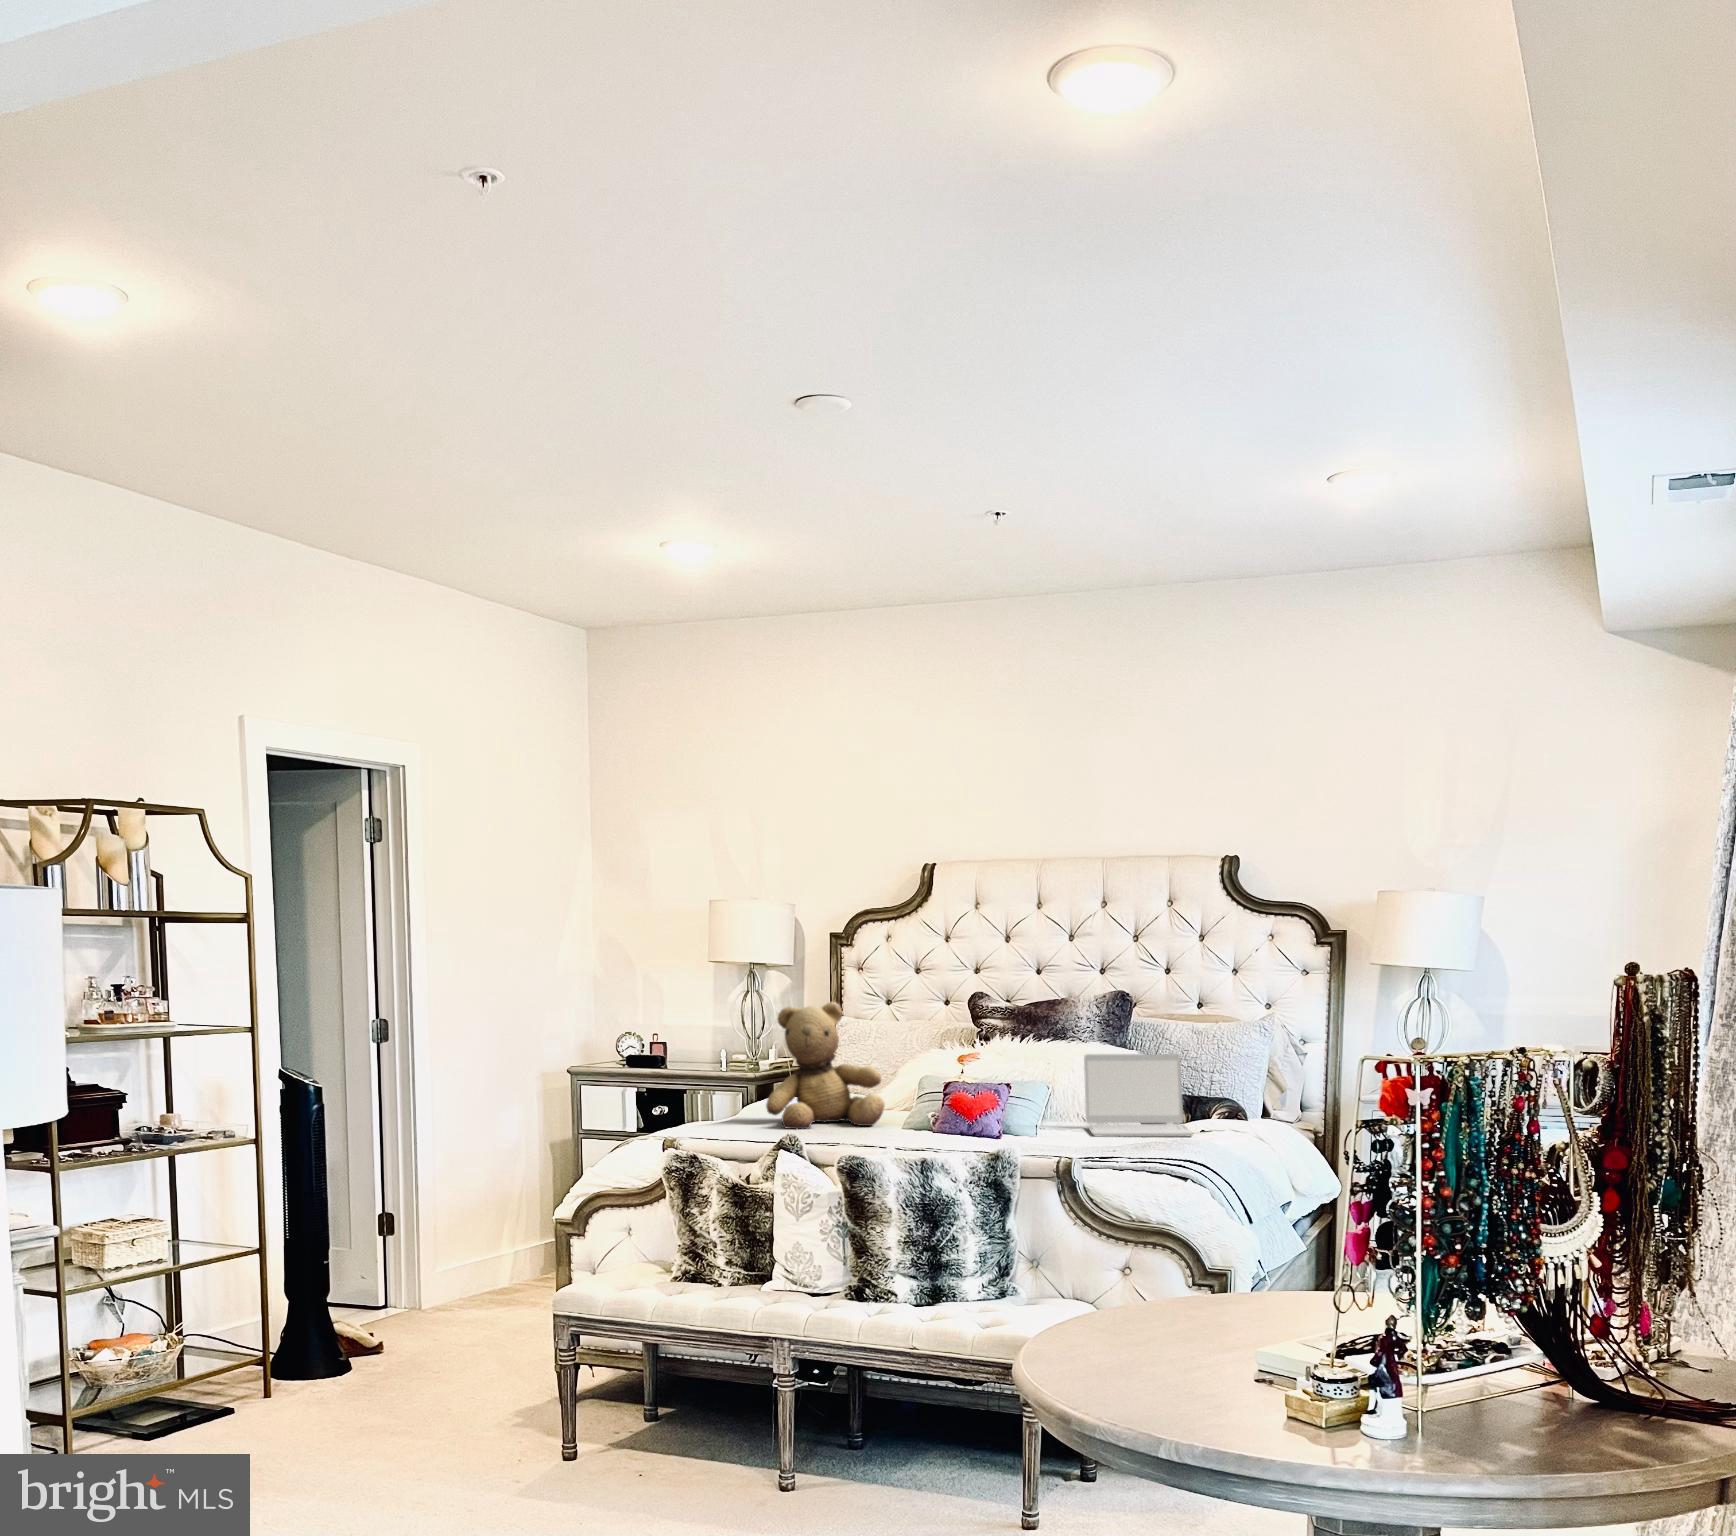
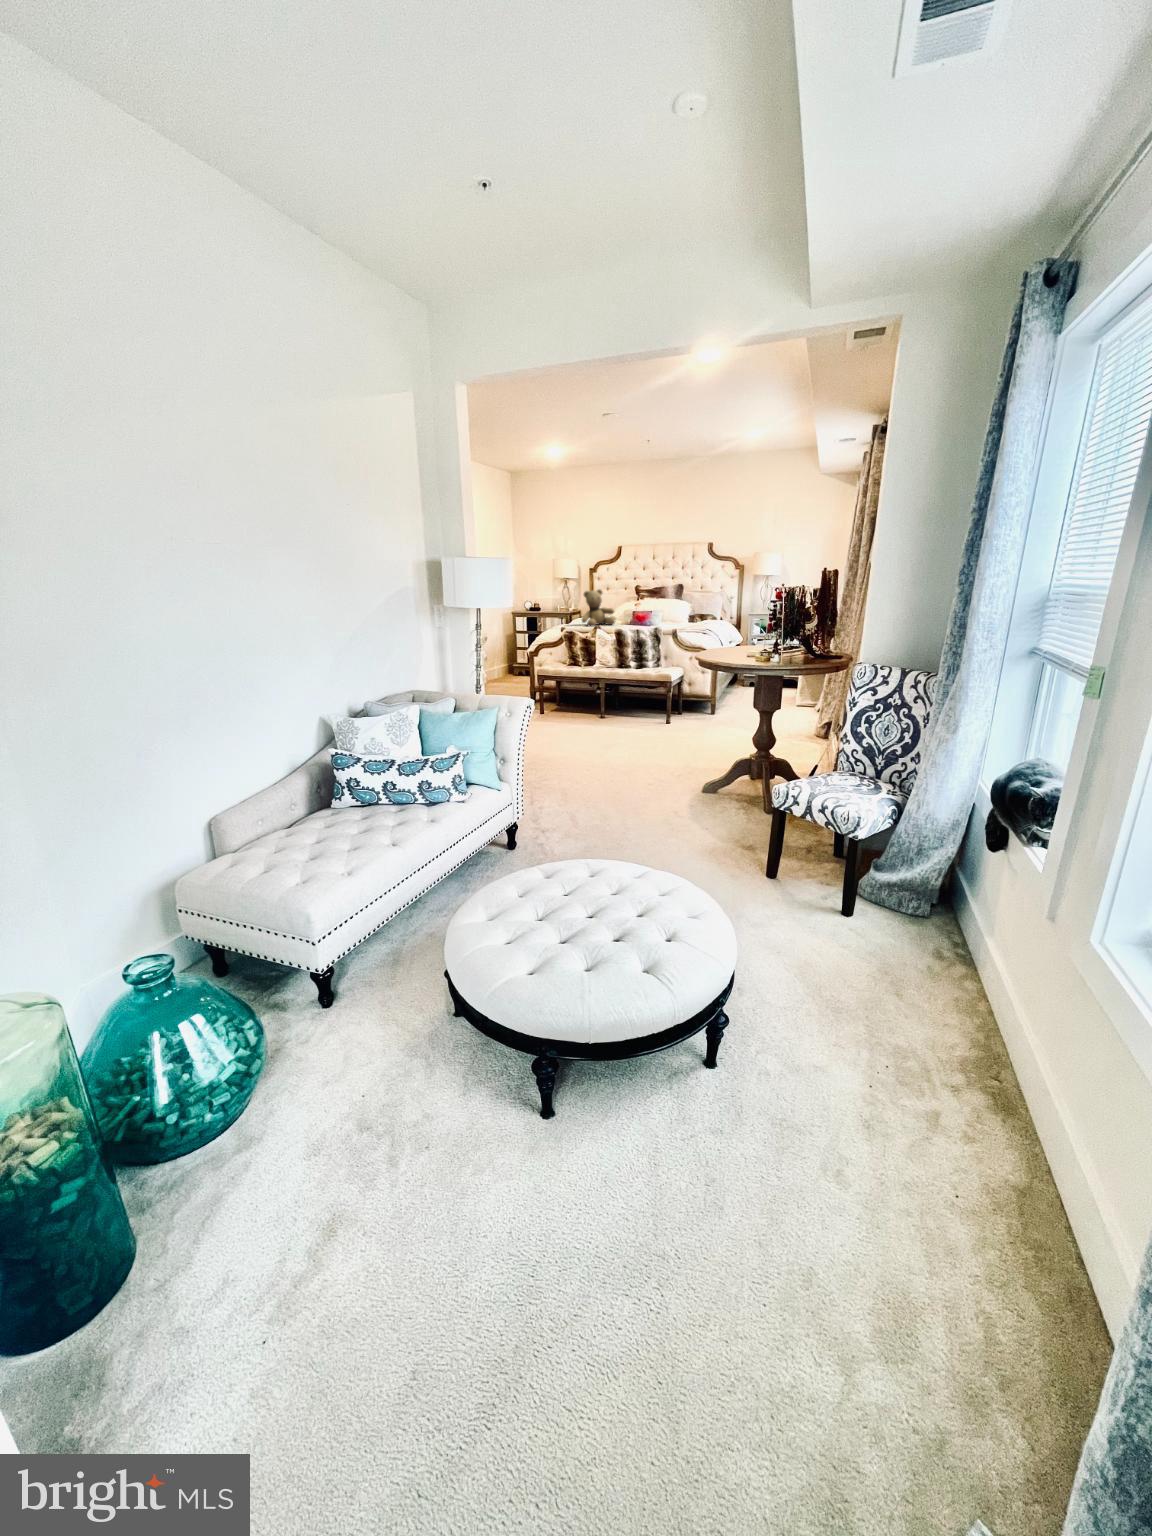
laptop: present [1084,1054,1193,1137] -> none [673,601,705,625]

